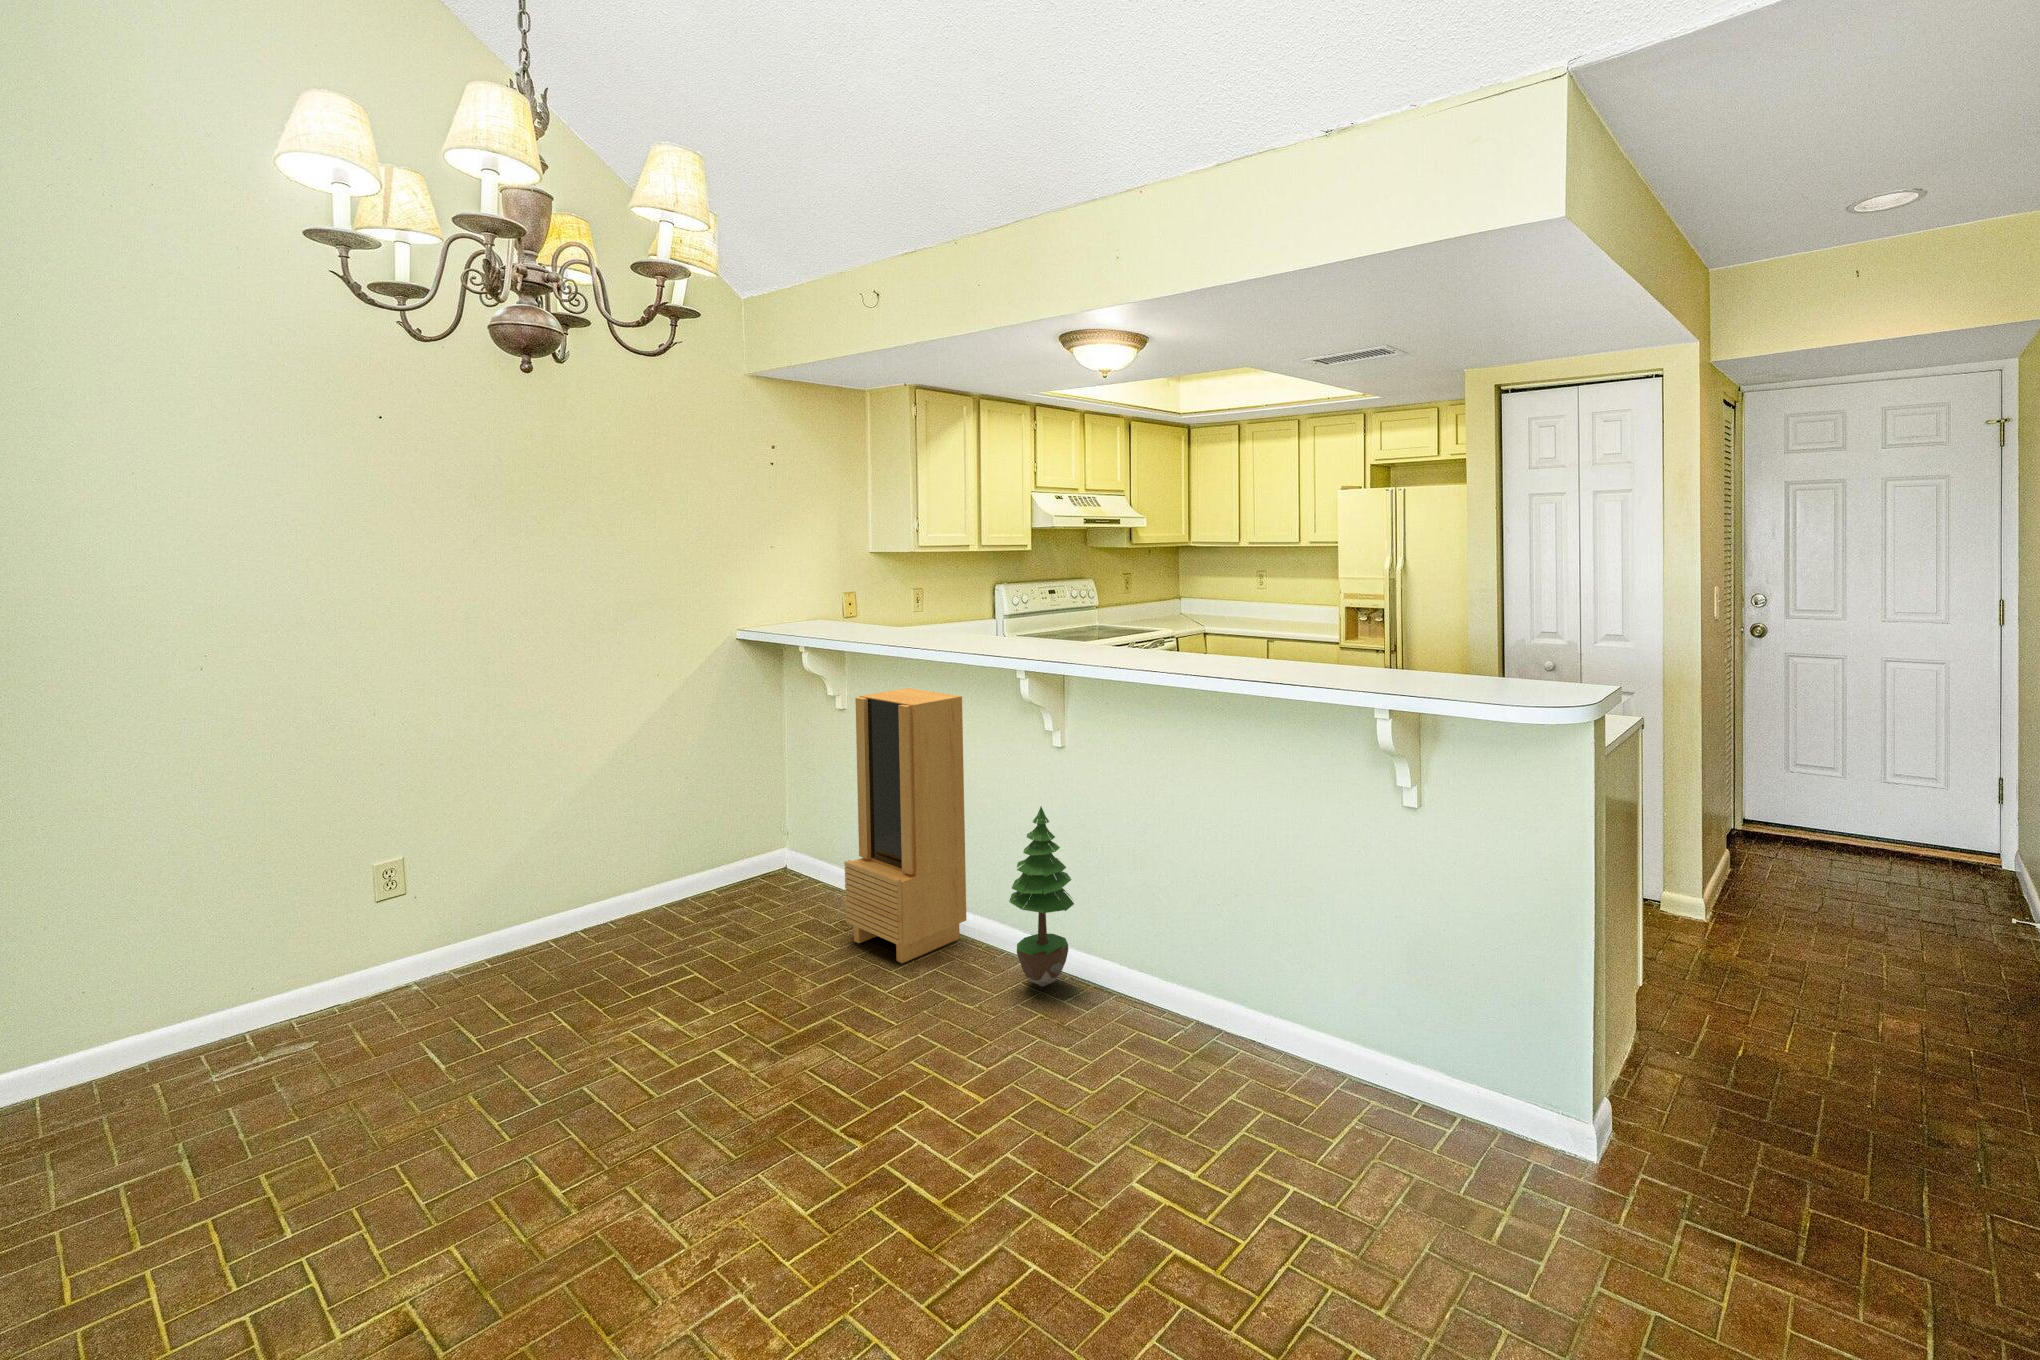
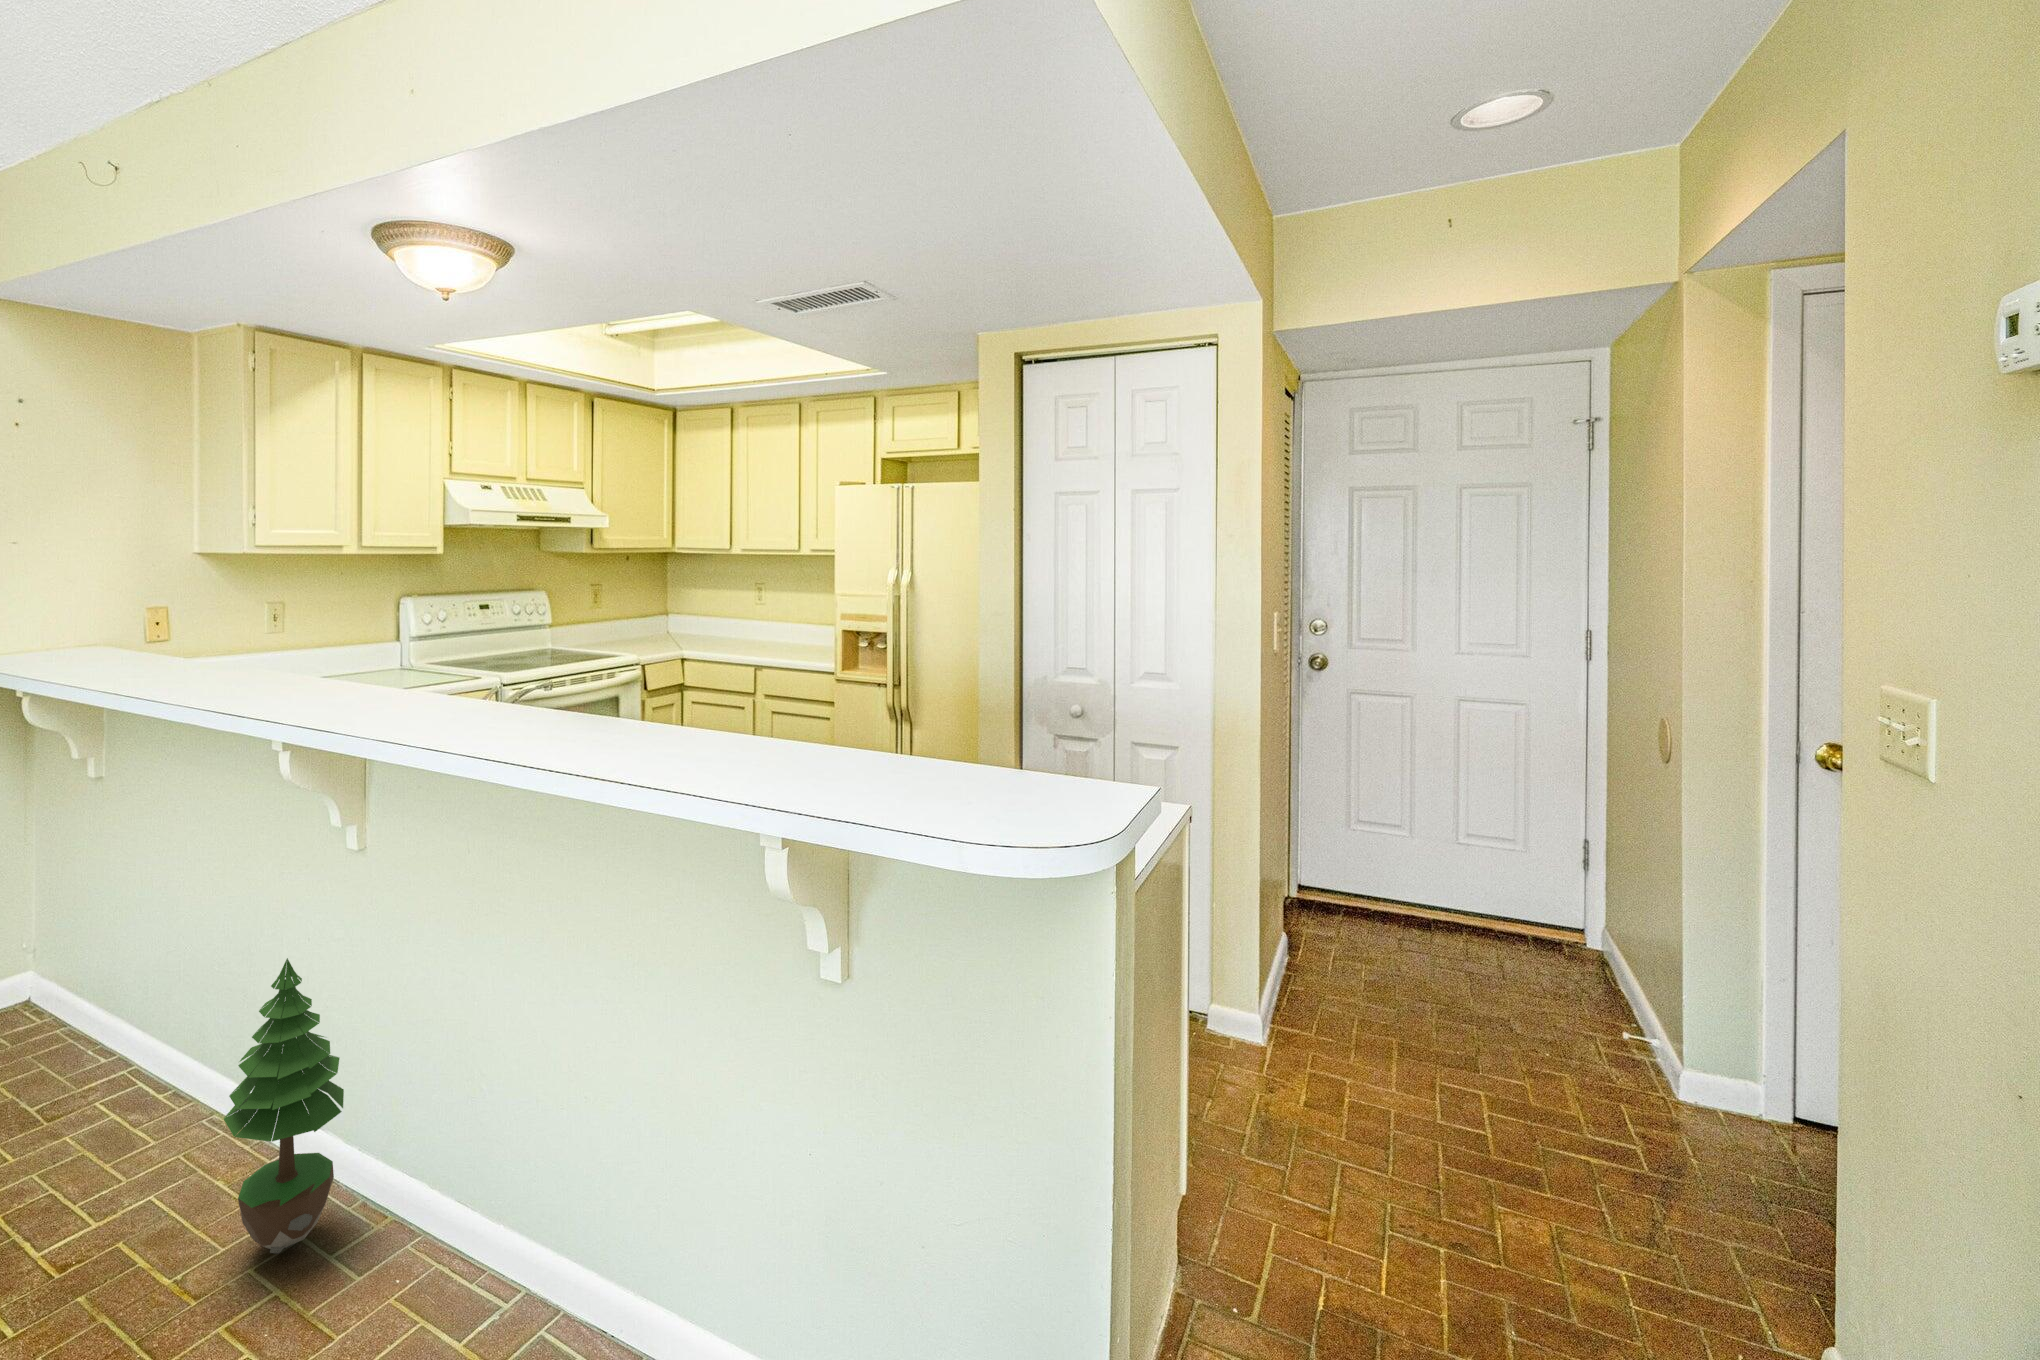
storage cabinet: present [844,688,966,963] -> none [12,754,220,1204]

